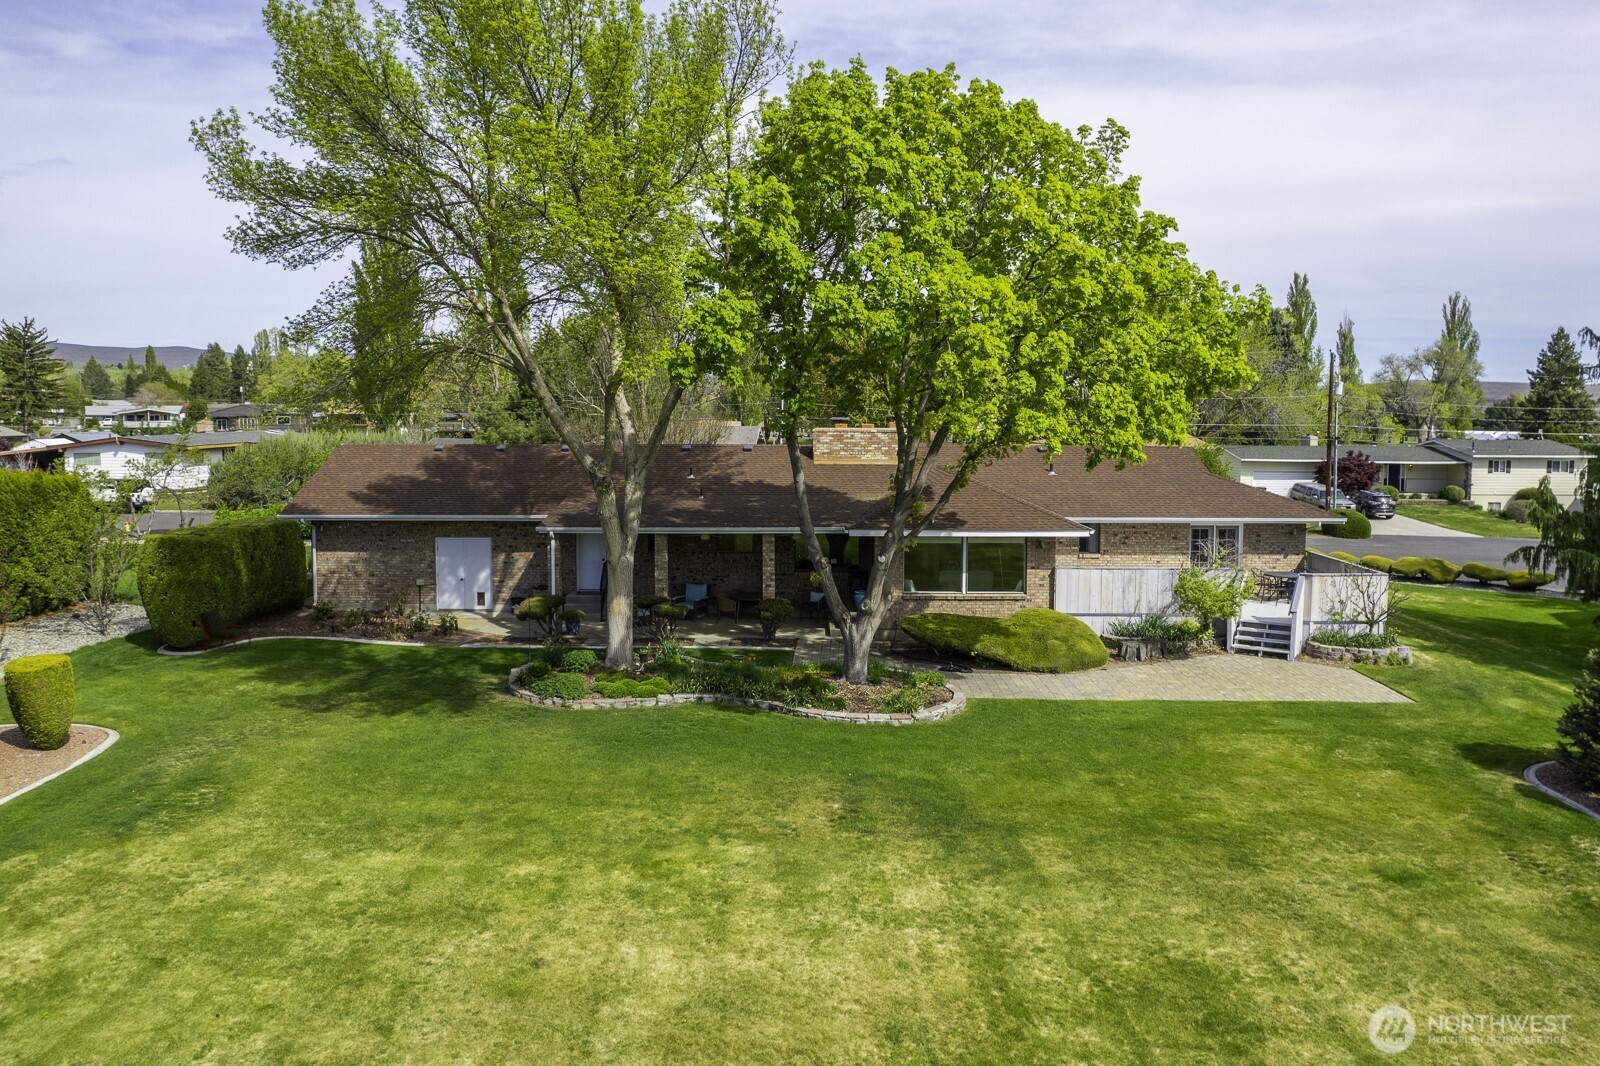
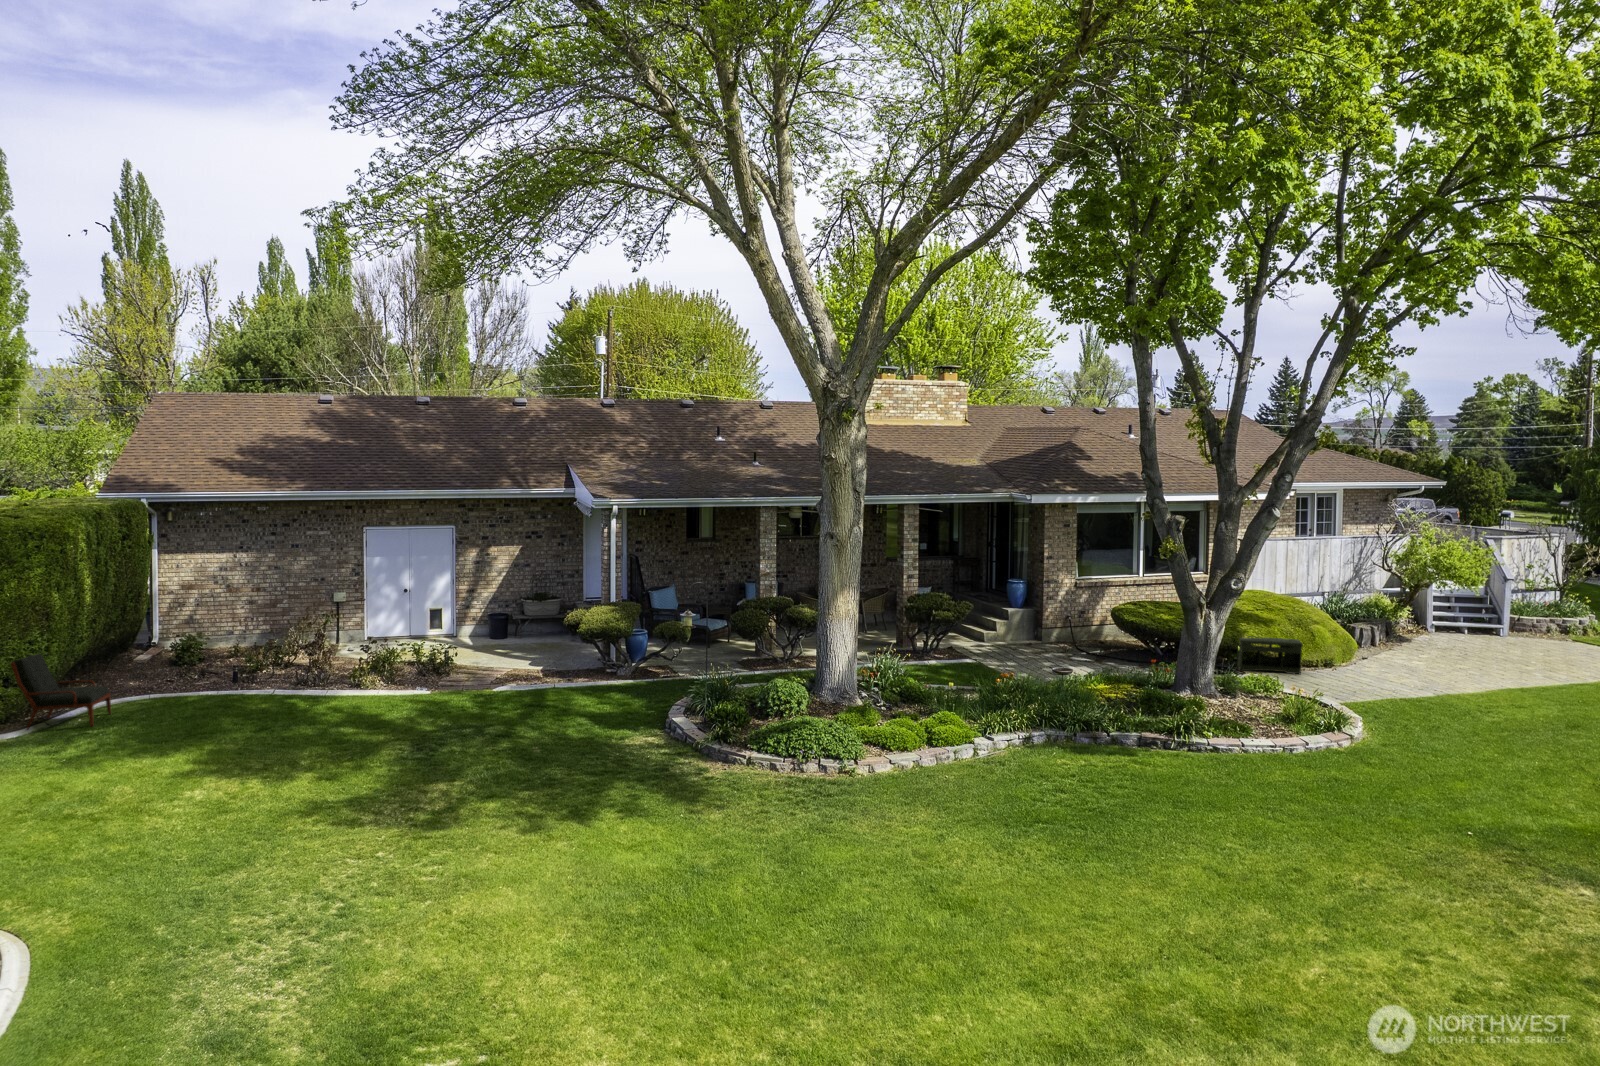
bench: none [971,644,1018,676] -> present [1237,637,1303,674]

